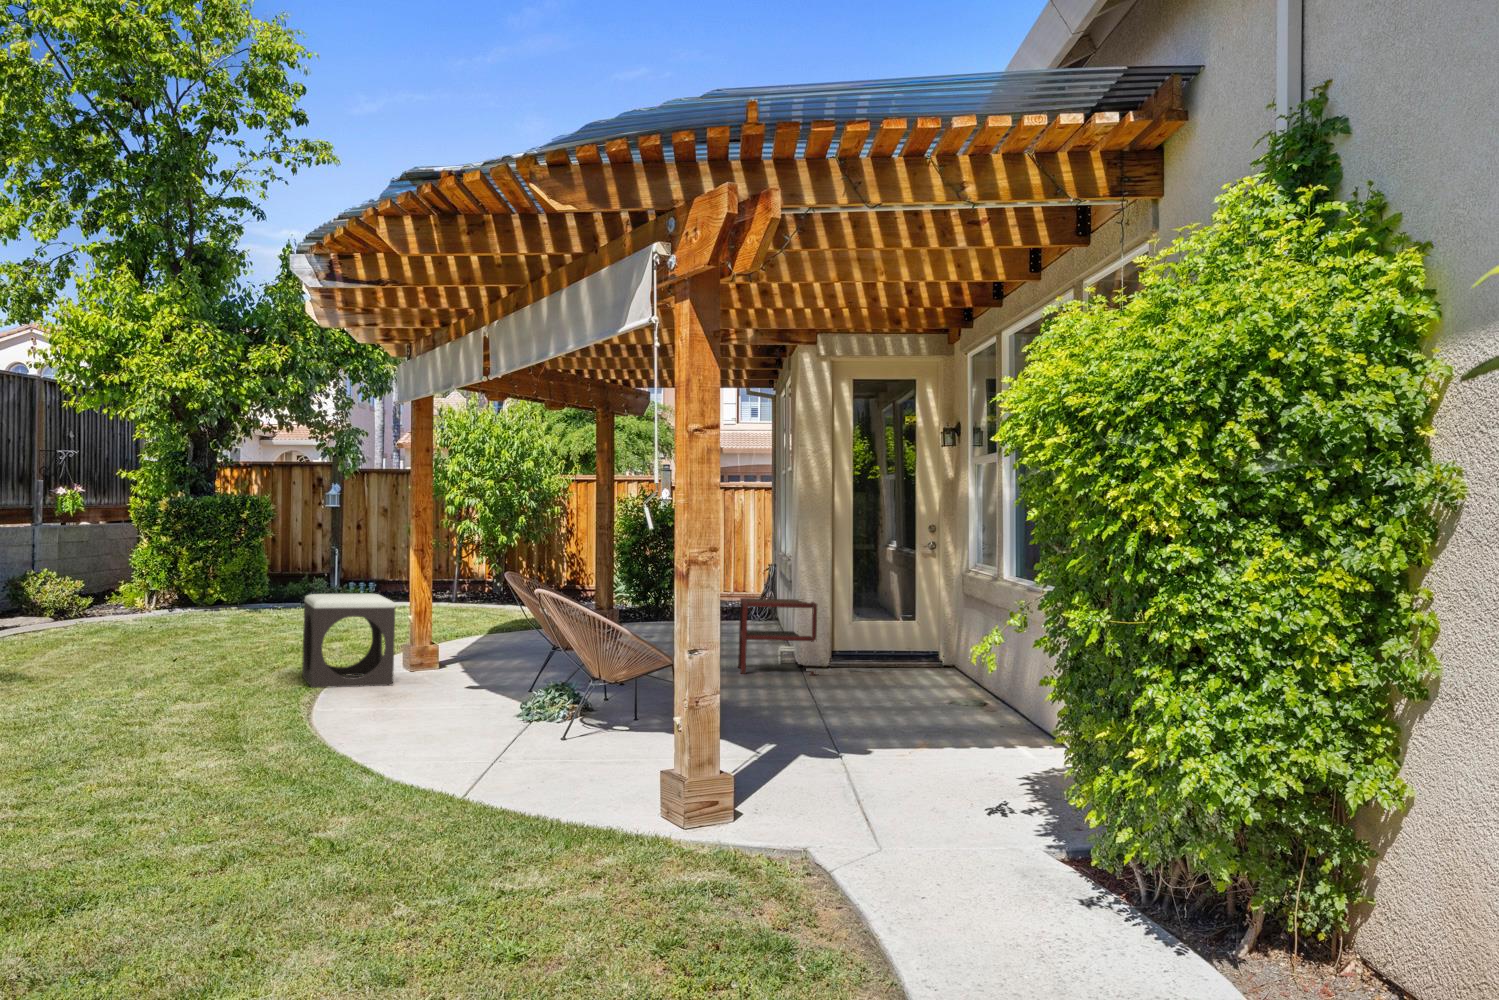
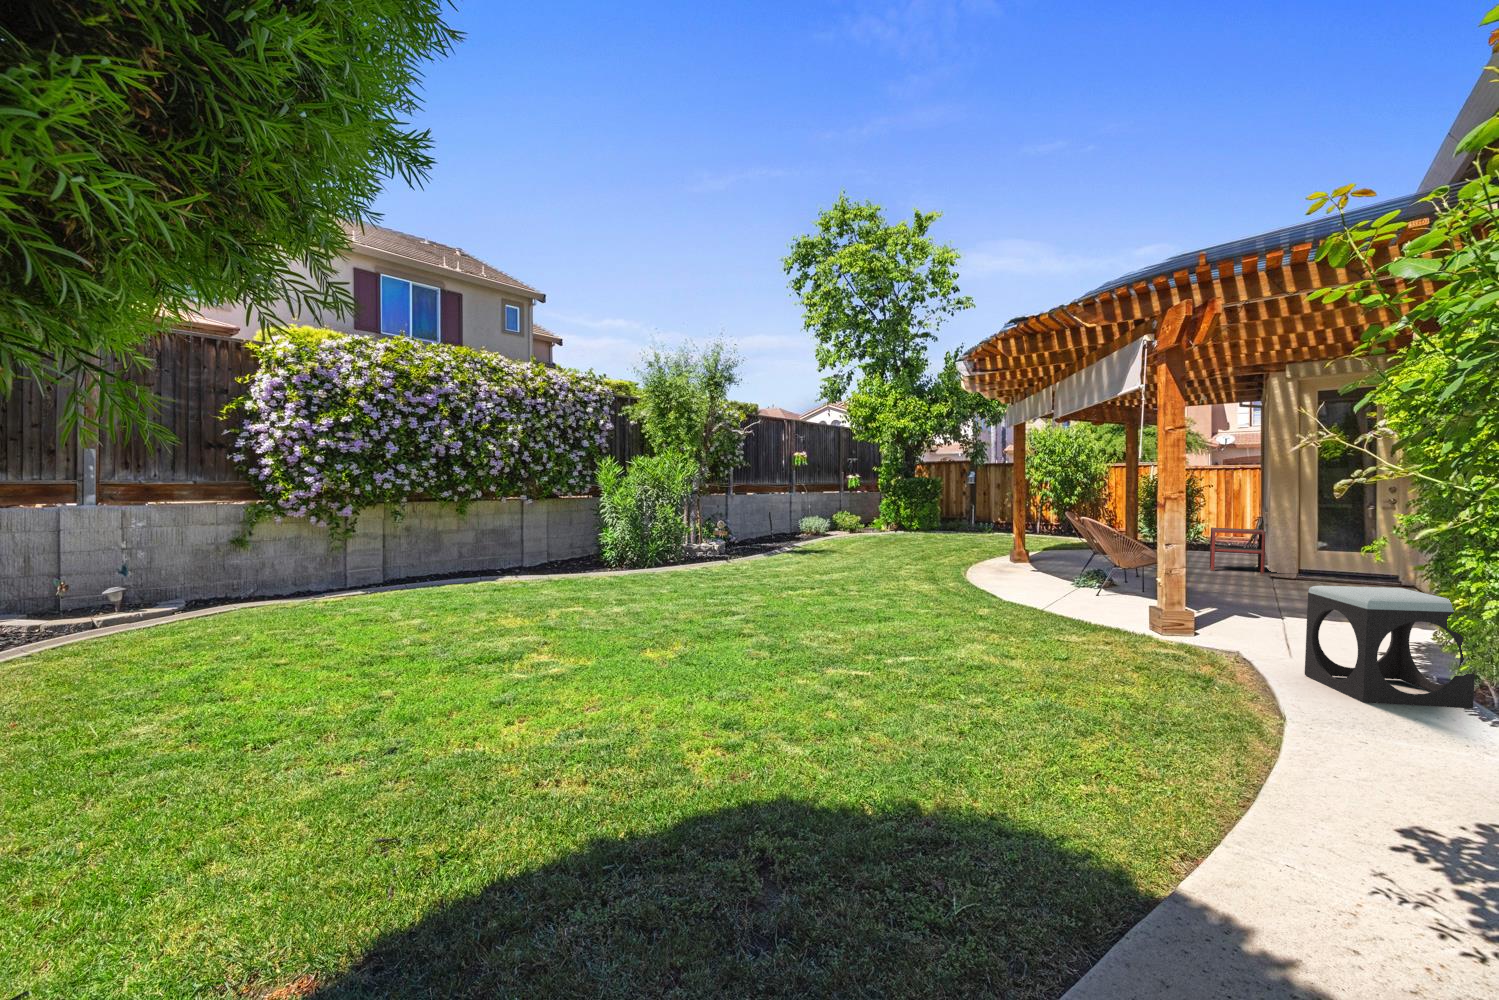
footstool: present [302,594,395,688] -> present [1305,586,1475,709]

